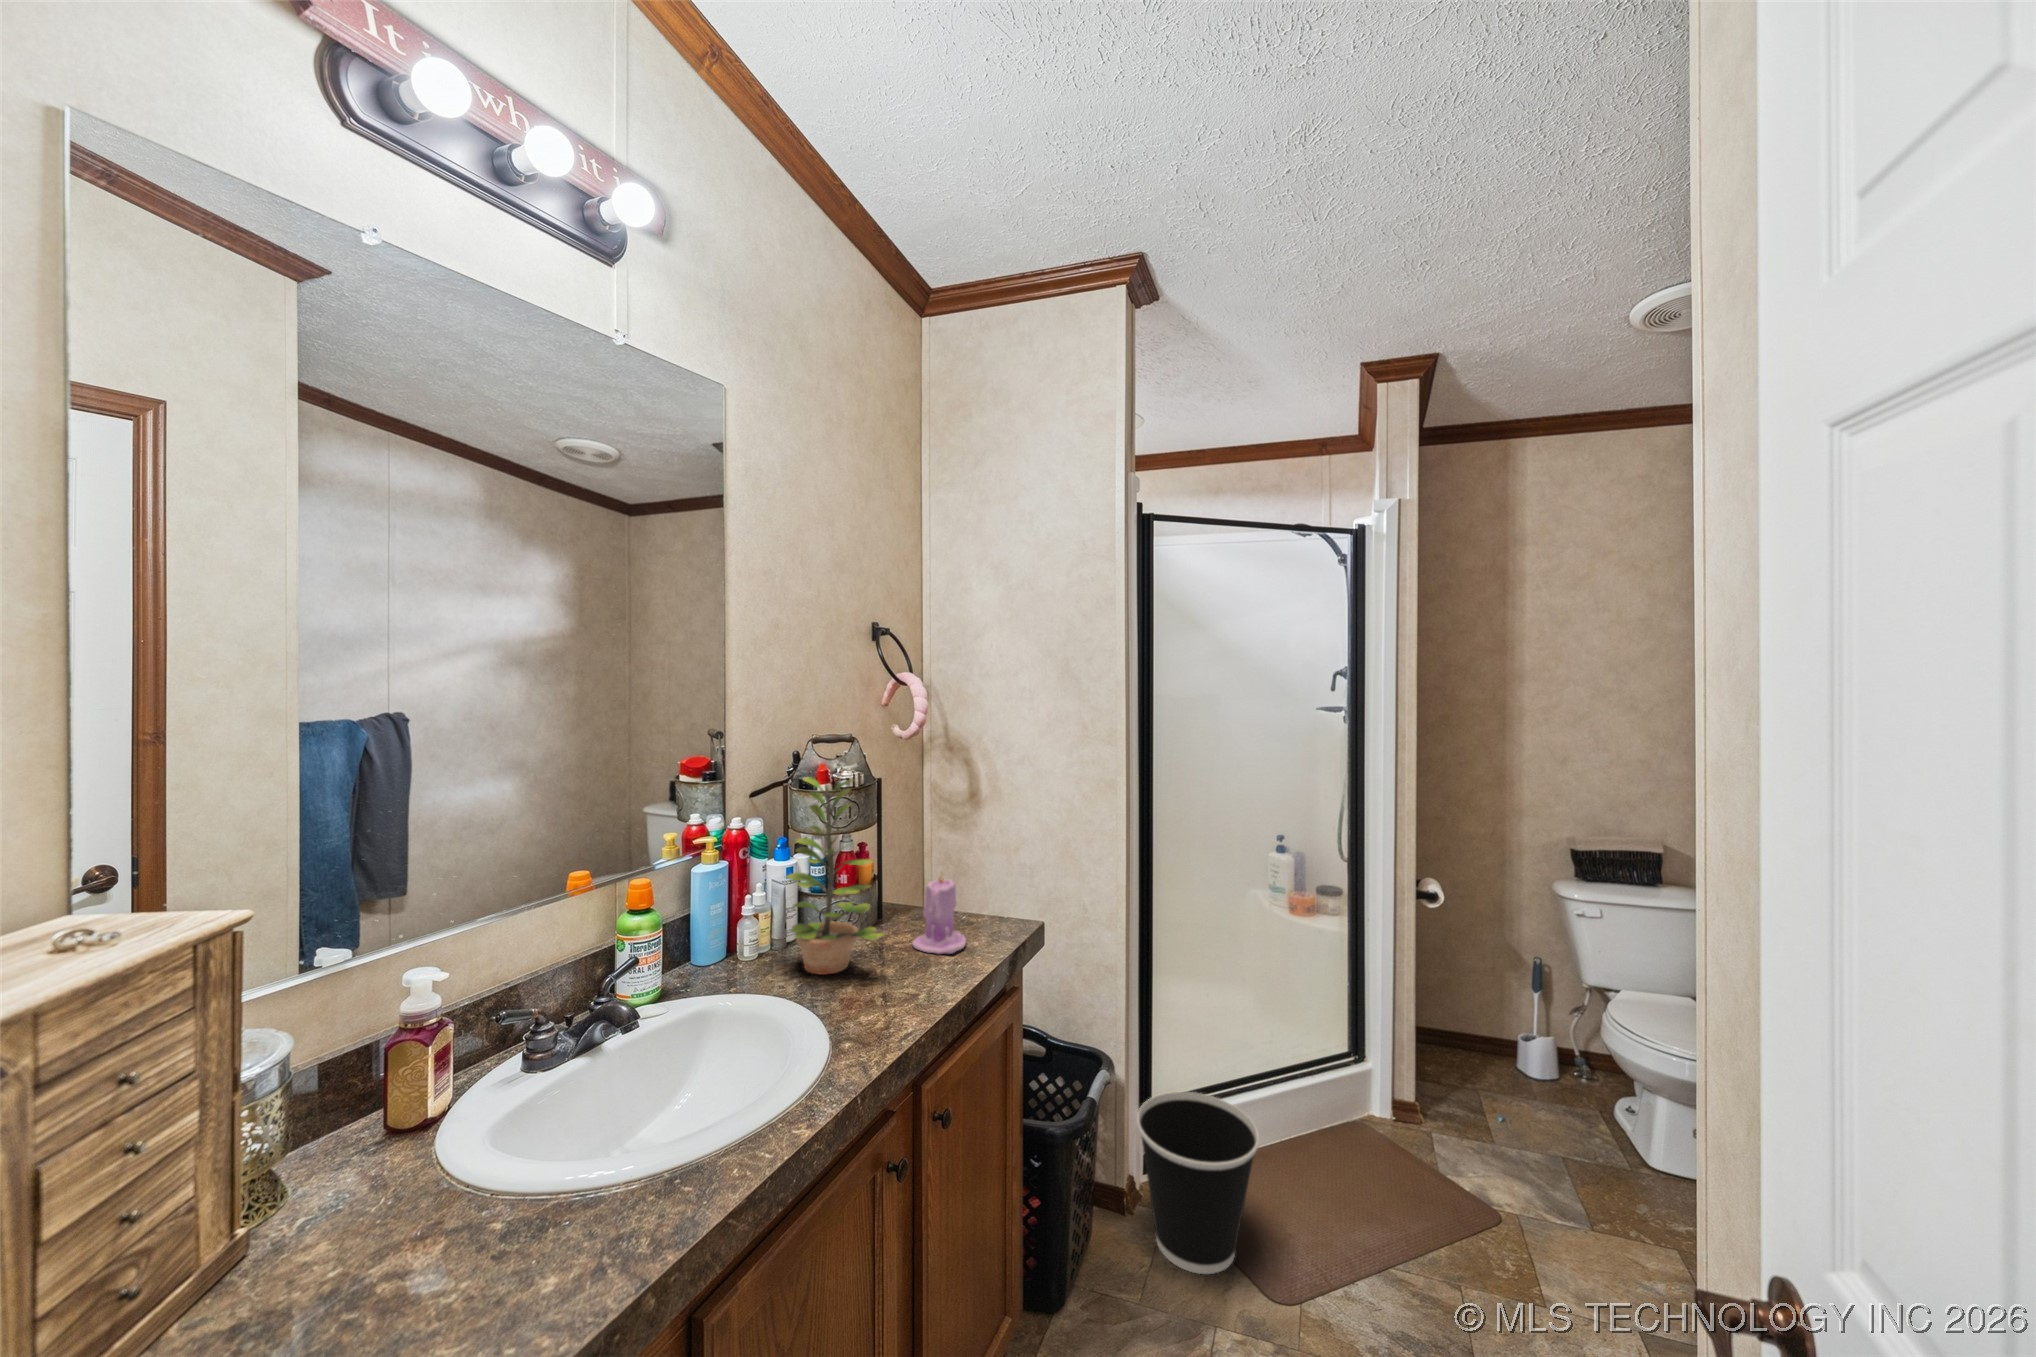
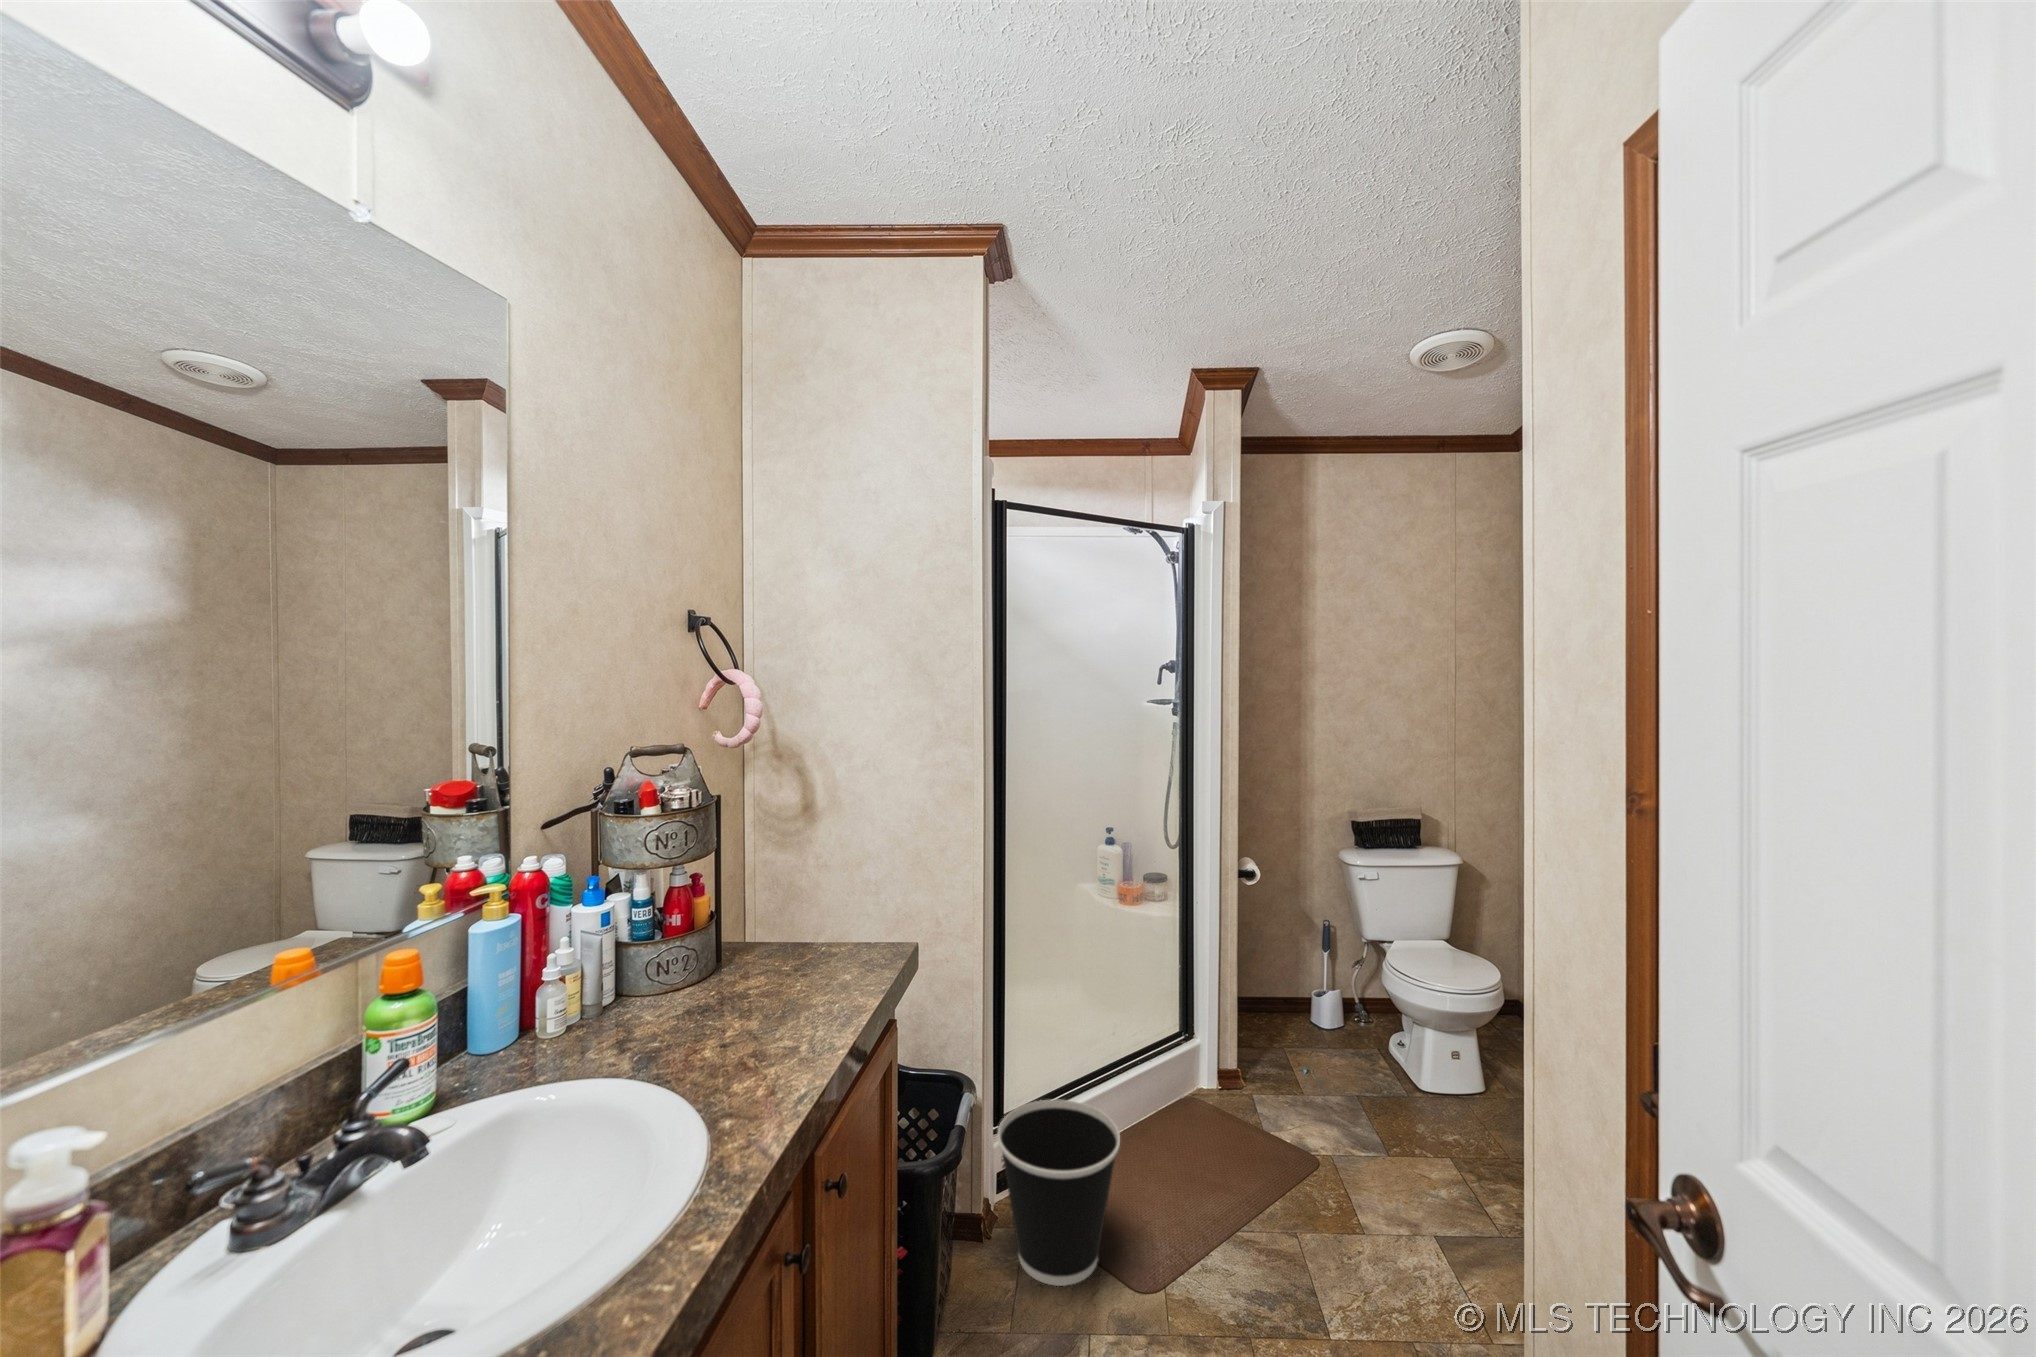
plant: present [786,777,884,975] -> none [605,797,744,1041]
candle: present [912,877,966,954] -> none [764,899,829,995]

